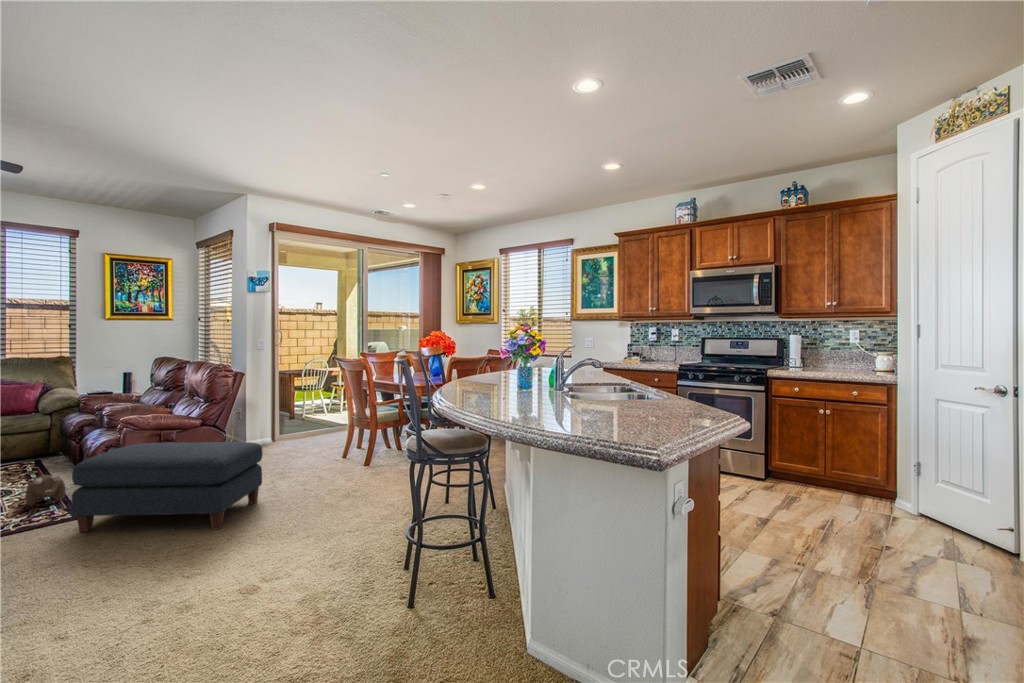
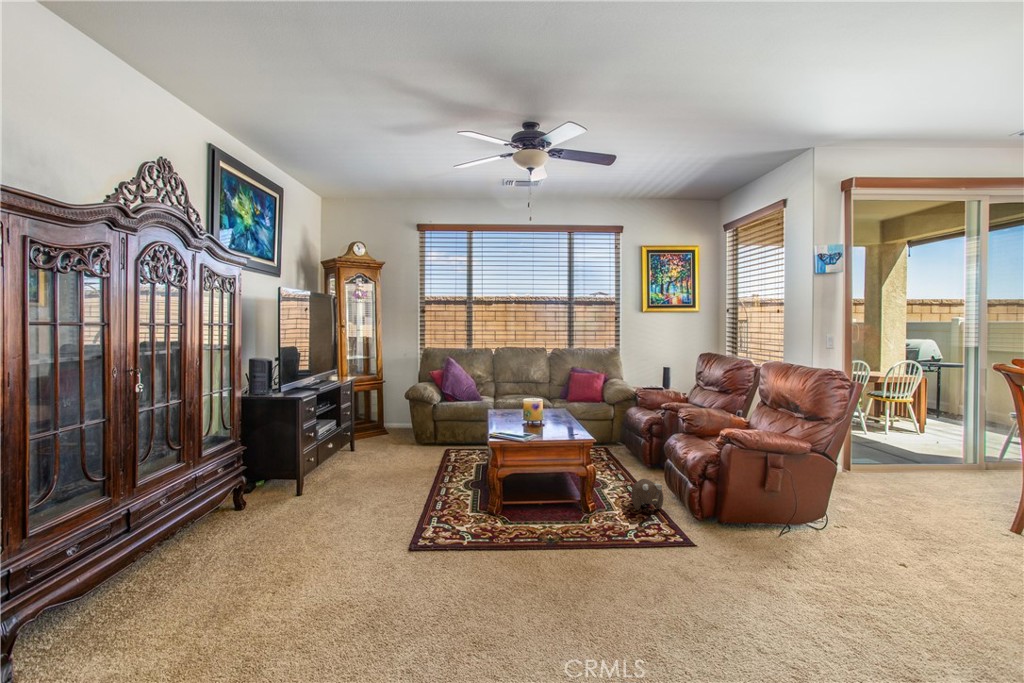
ottoman: present [72,442,263,532] -> none [710,470,956,654]

